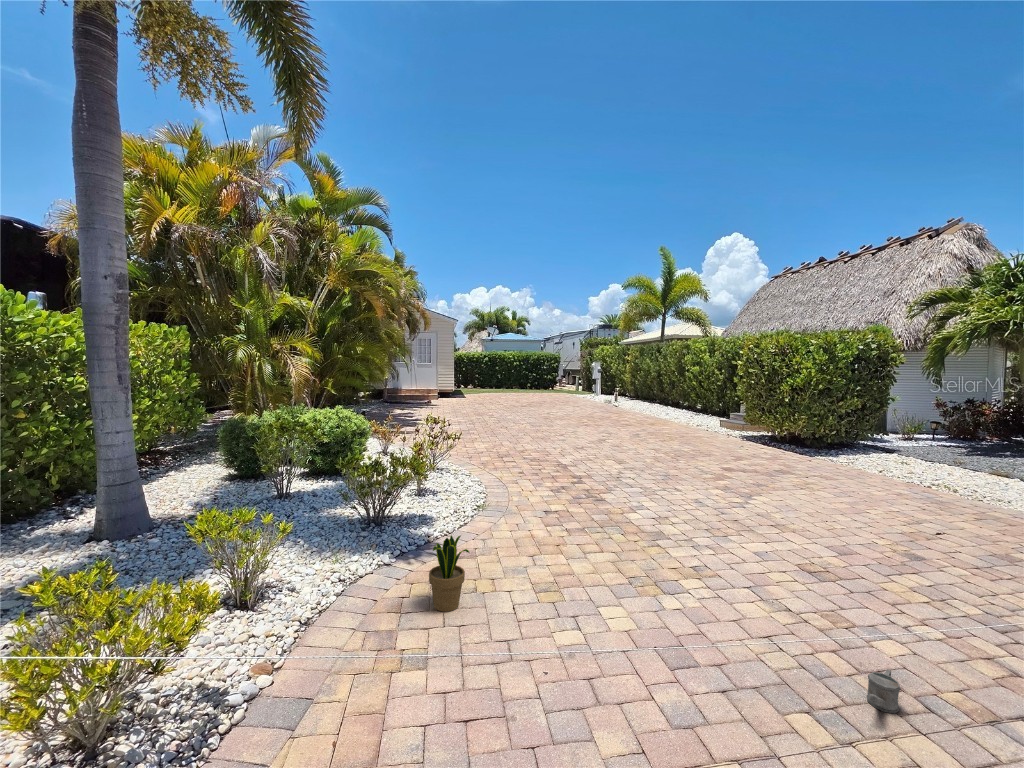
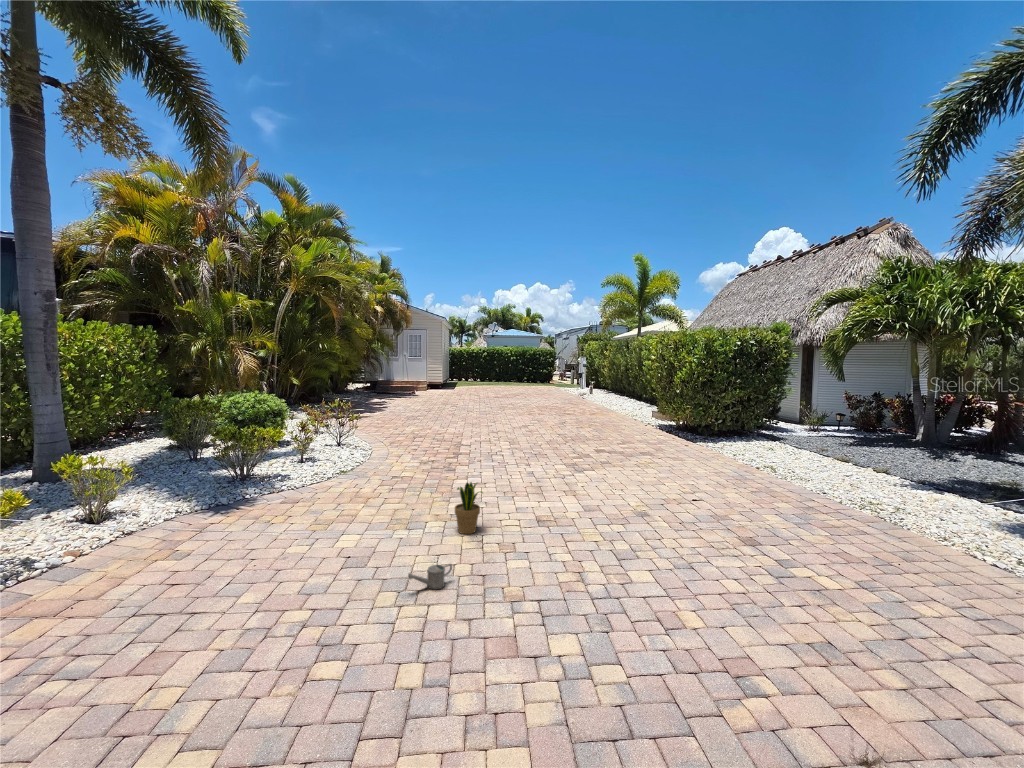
potted plant: present [429,535,469,612] -> present [455,482,483,534]

